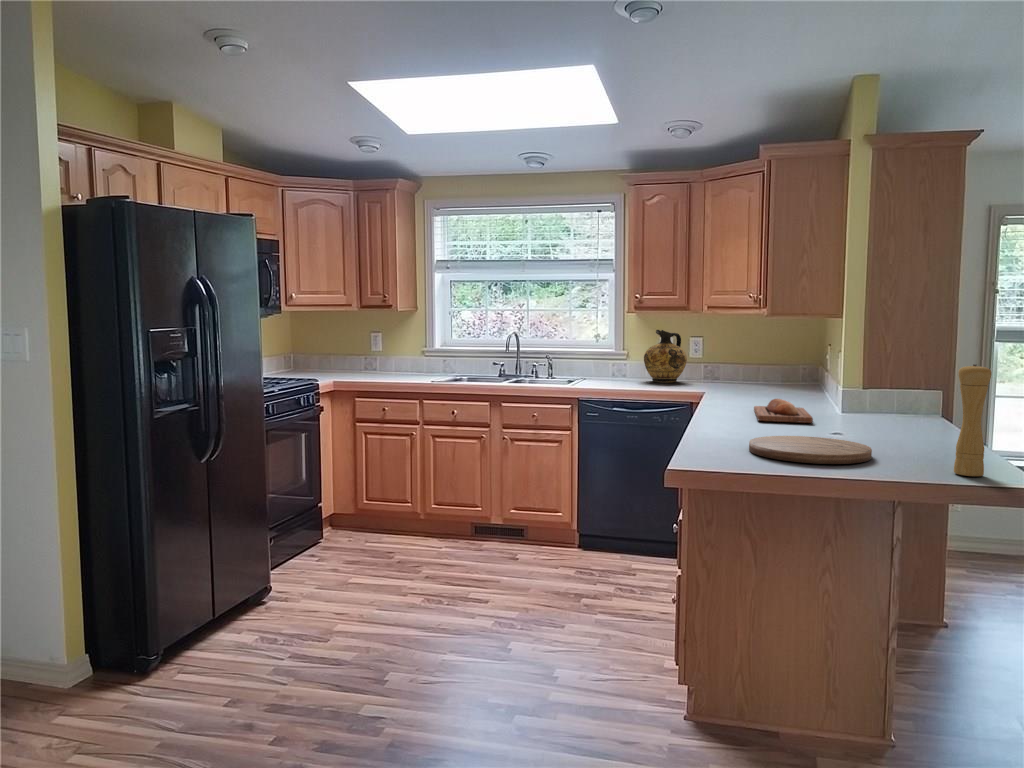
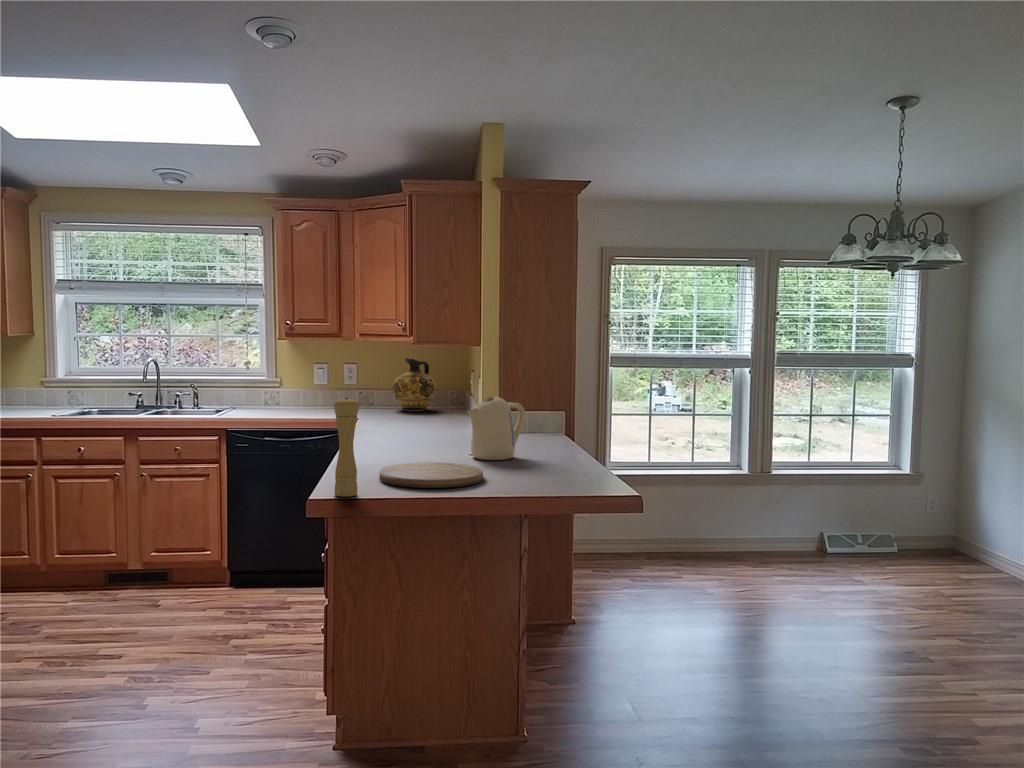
ceramic jug: present [644,330,687,382] -> present [393,358,436,411]
pepper mill: present [954,364,991,476] -> present [334,398,359,497]
kettle: none [844,367,913,438] -> present [468,397,525,460]
bread loaf: present [754,399,813,423] -> none [397,426,446,448]

